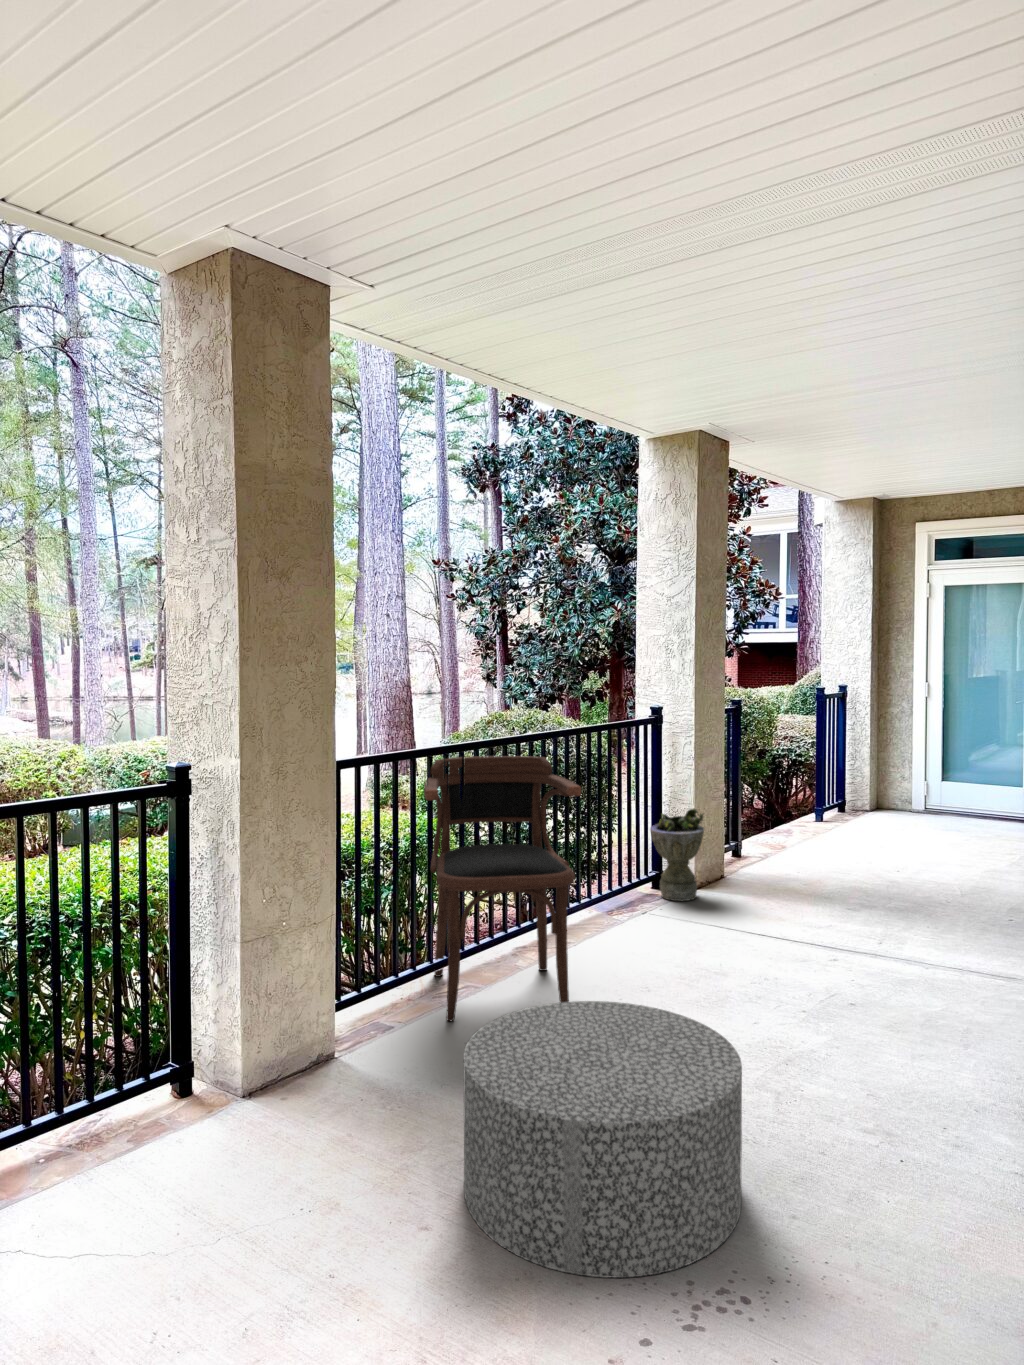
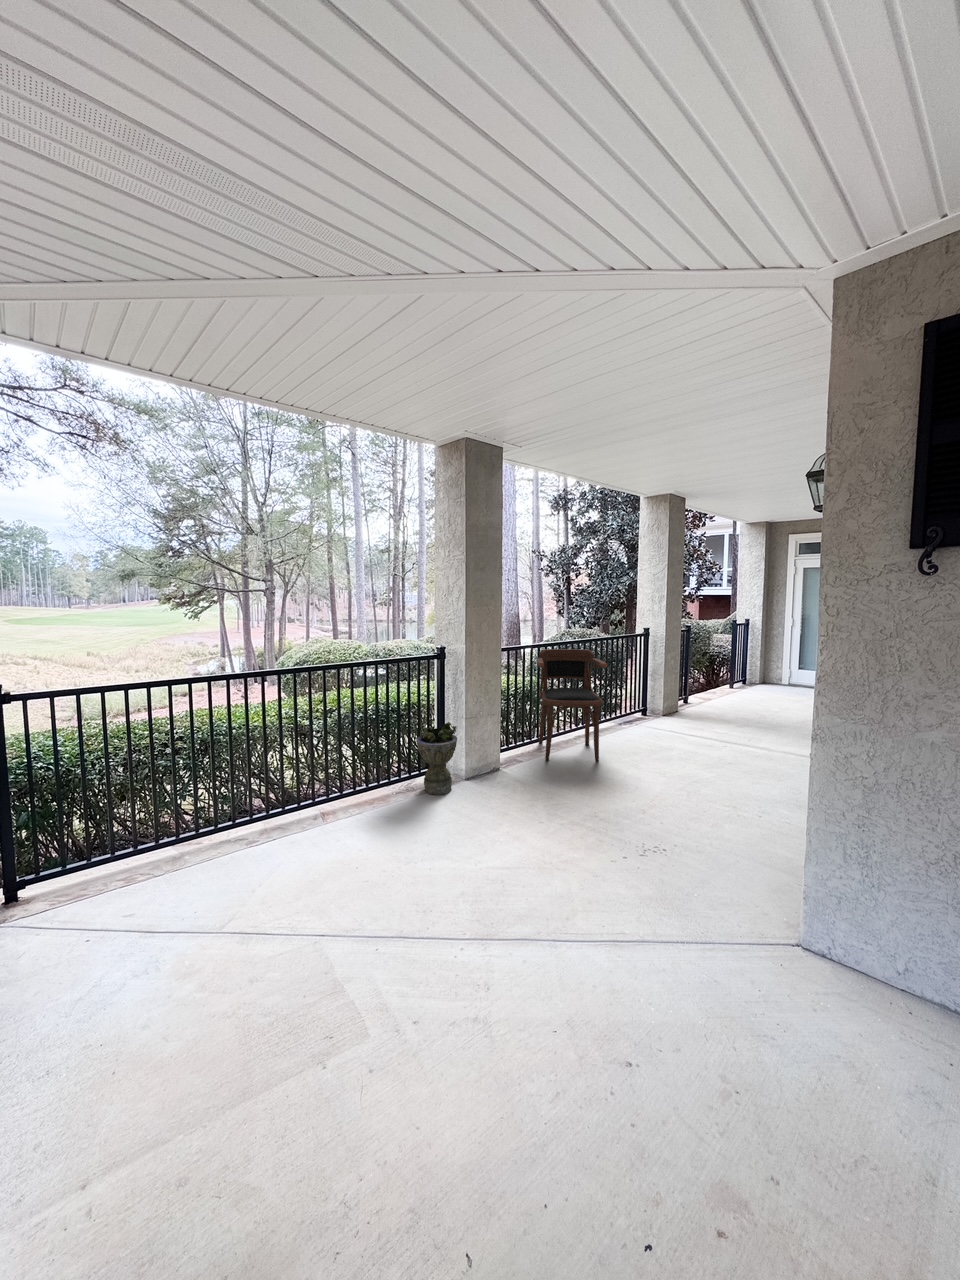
planter: present [650,809,704,901] -> present [416,722,457,795]
ottoman: present [463,1001,742,1278] -> none [556,750,671,846]

